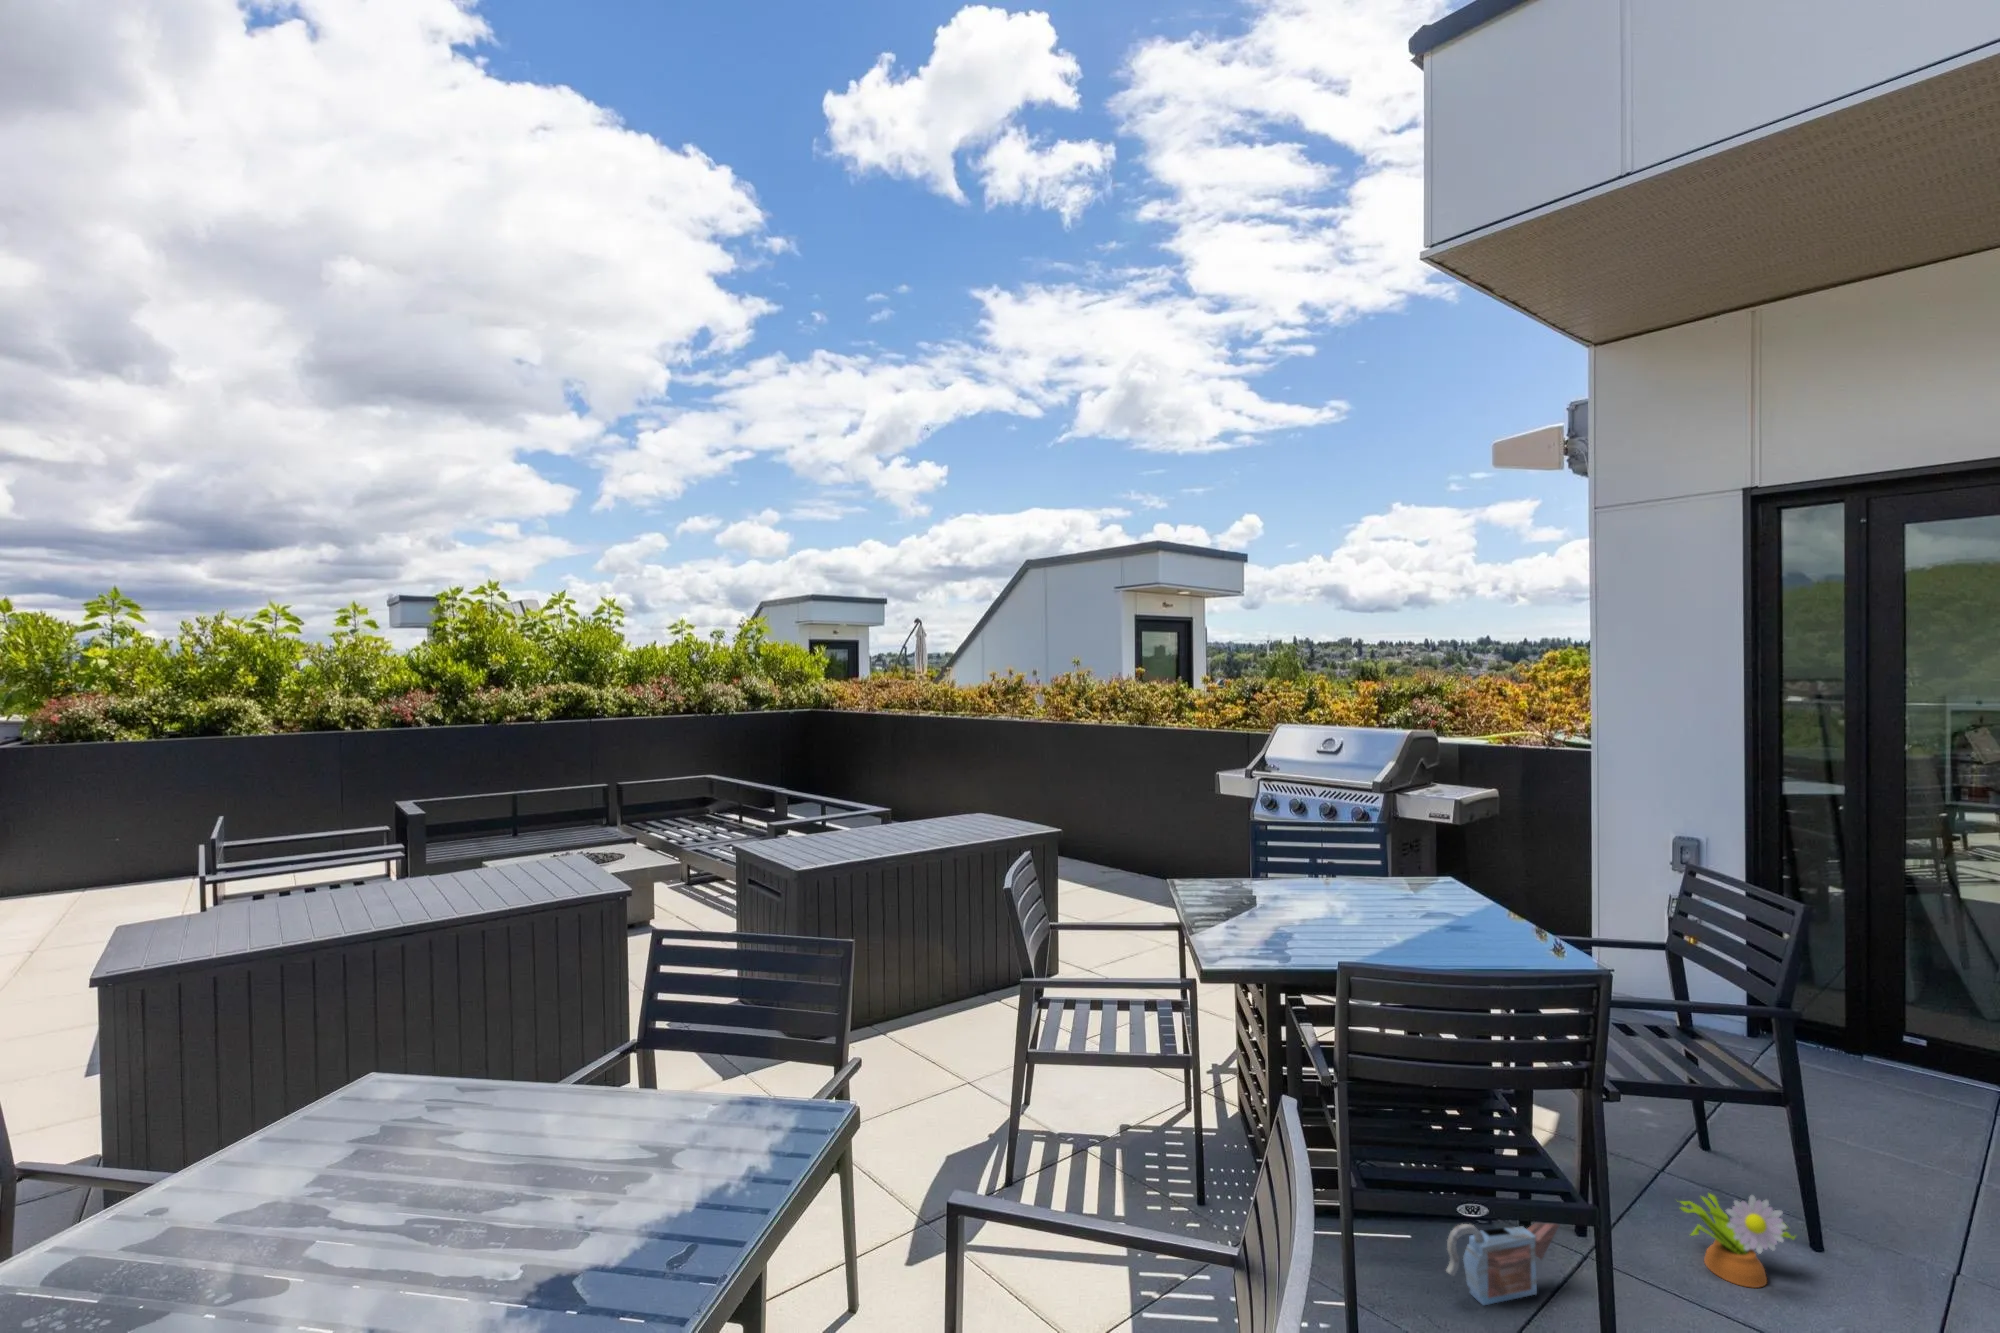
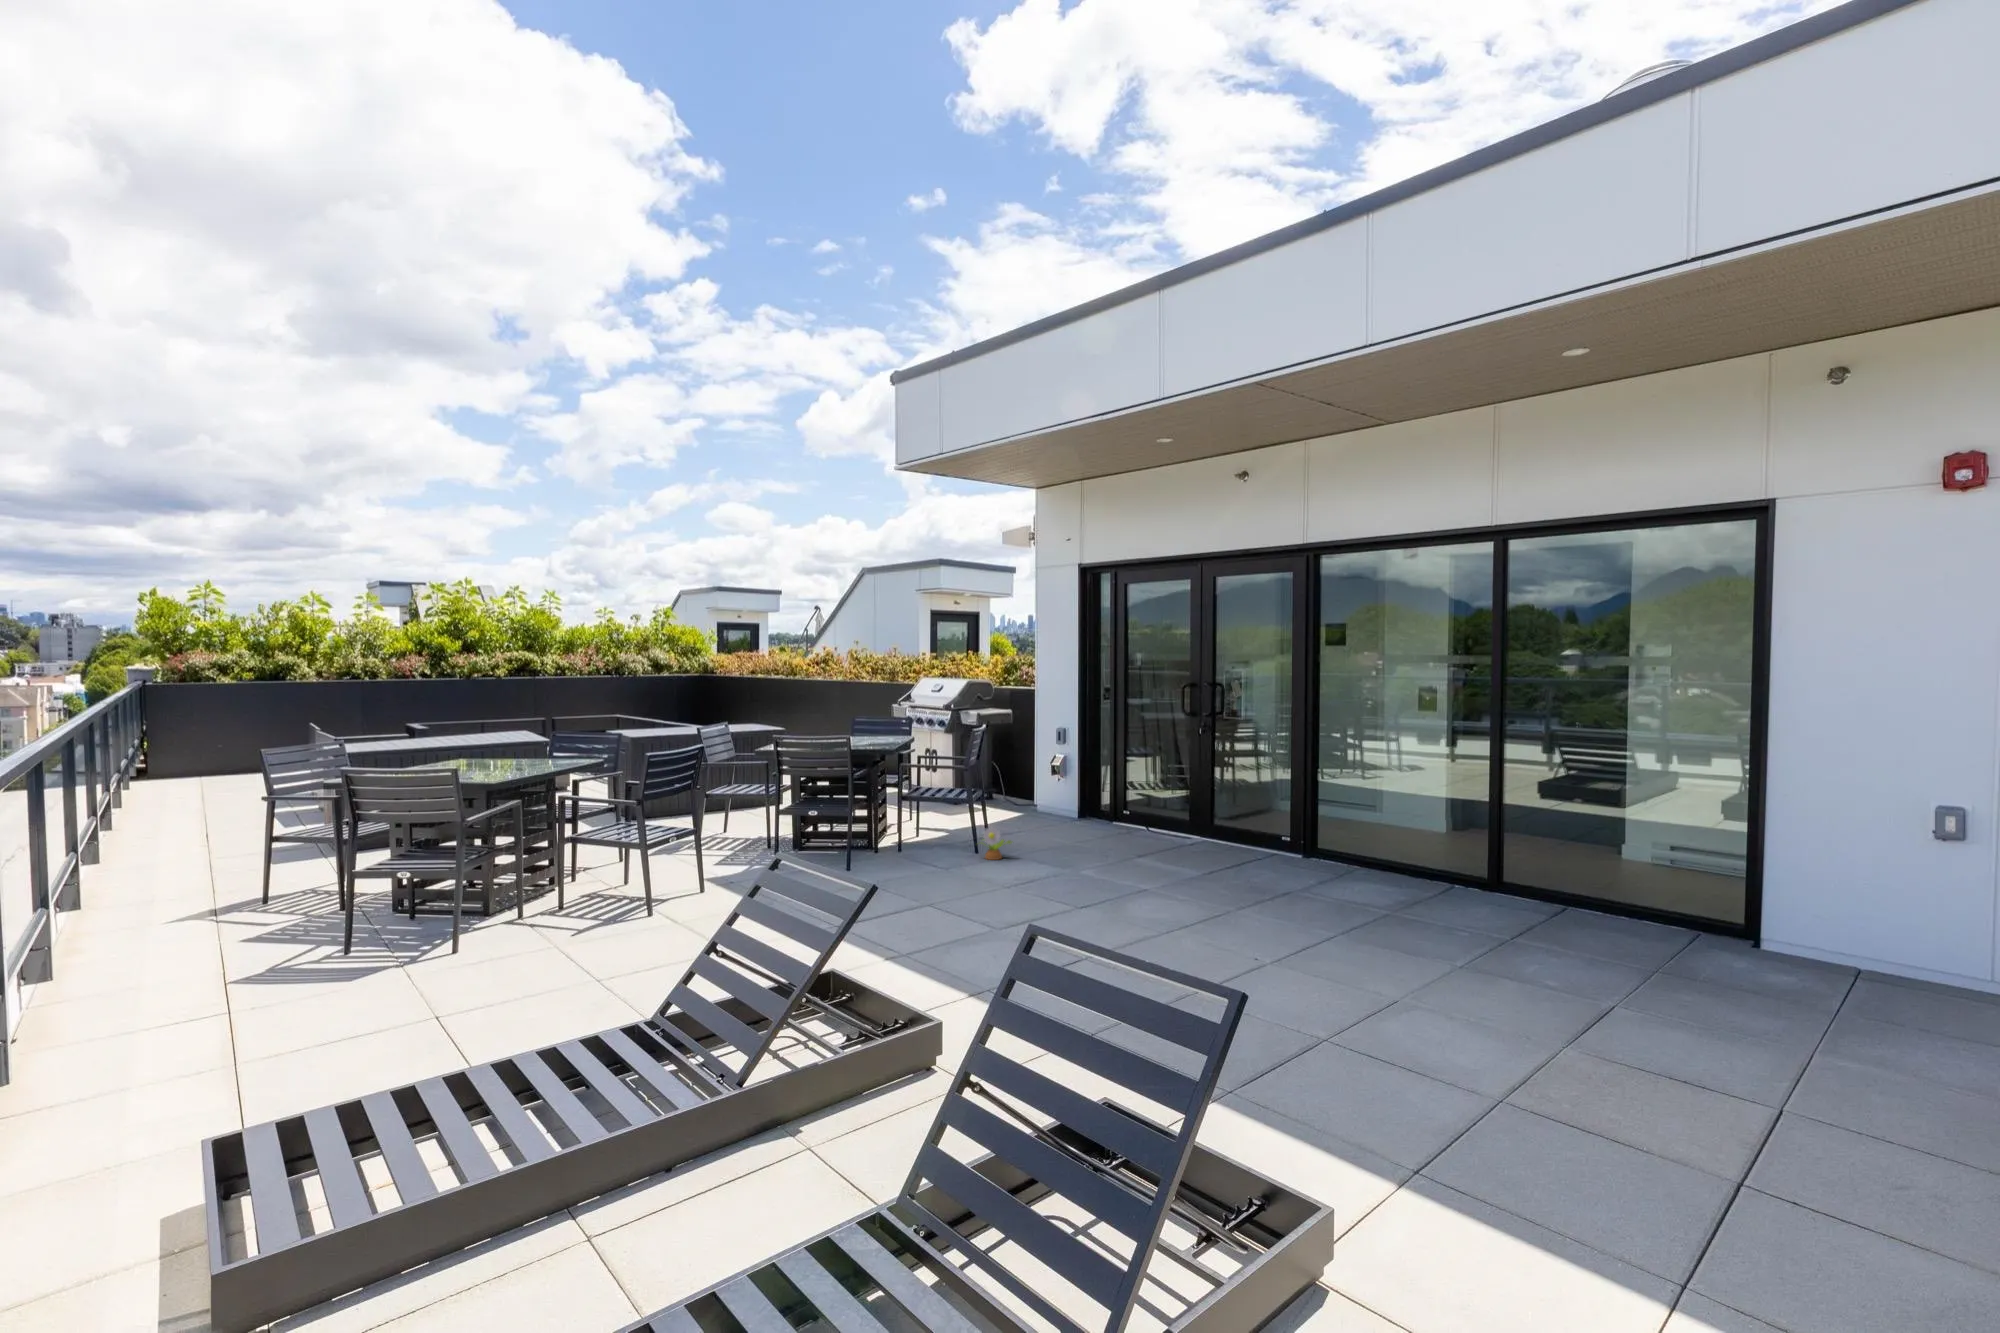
watering can: present [1446,1223,1560,1305] -> none [879,833,927,862]

